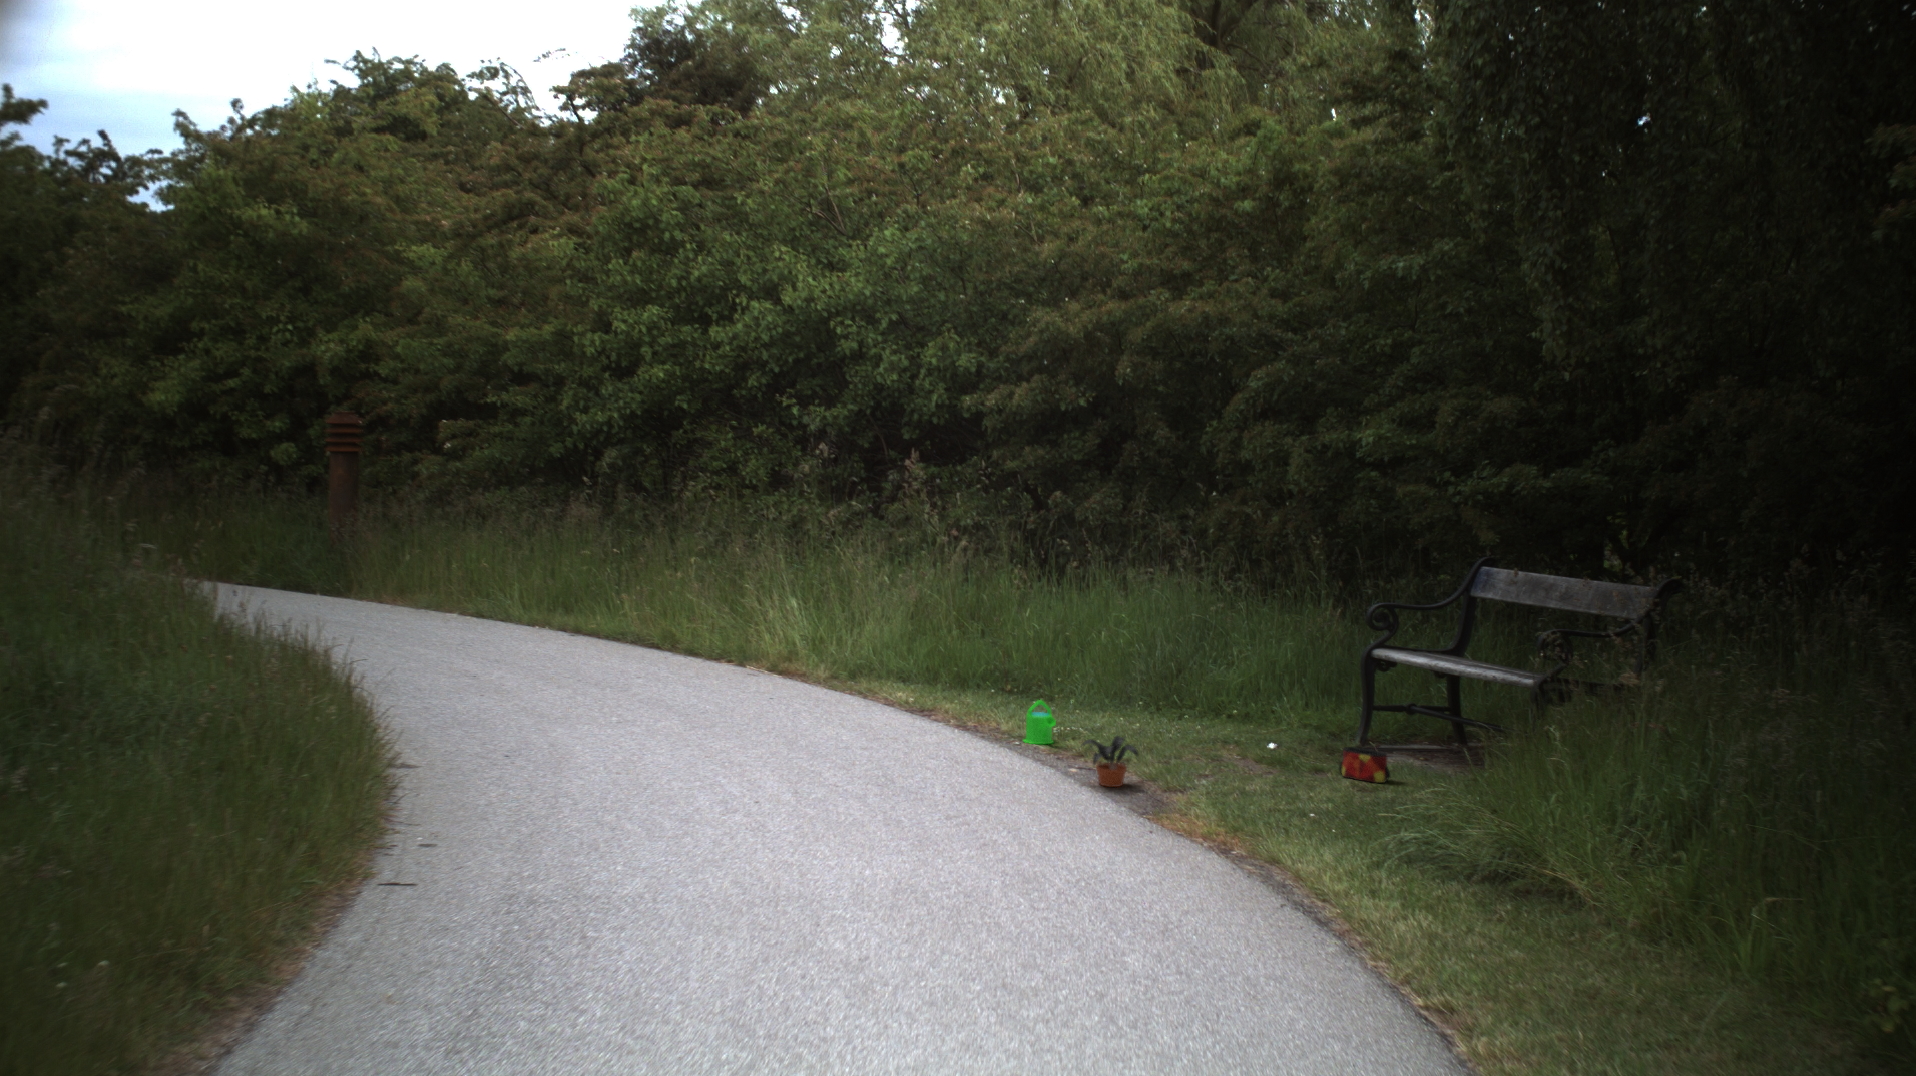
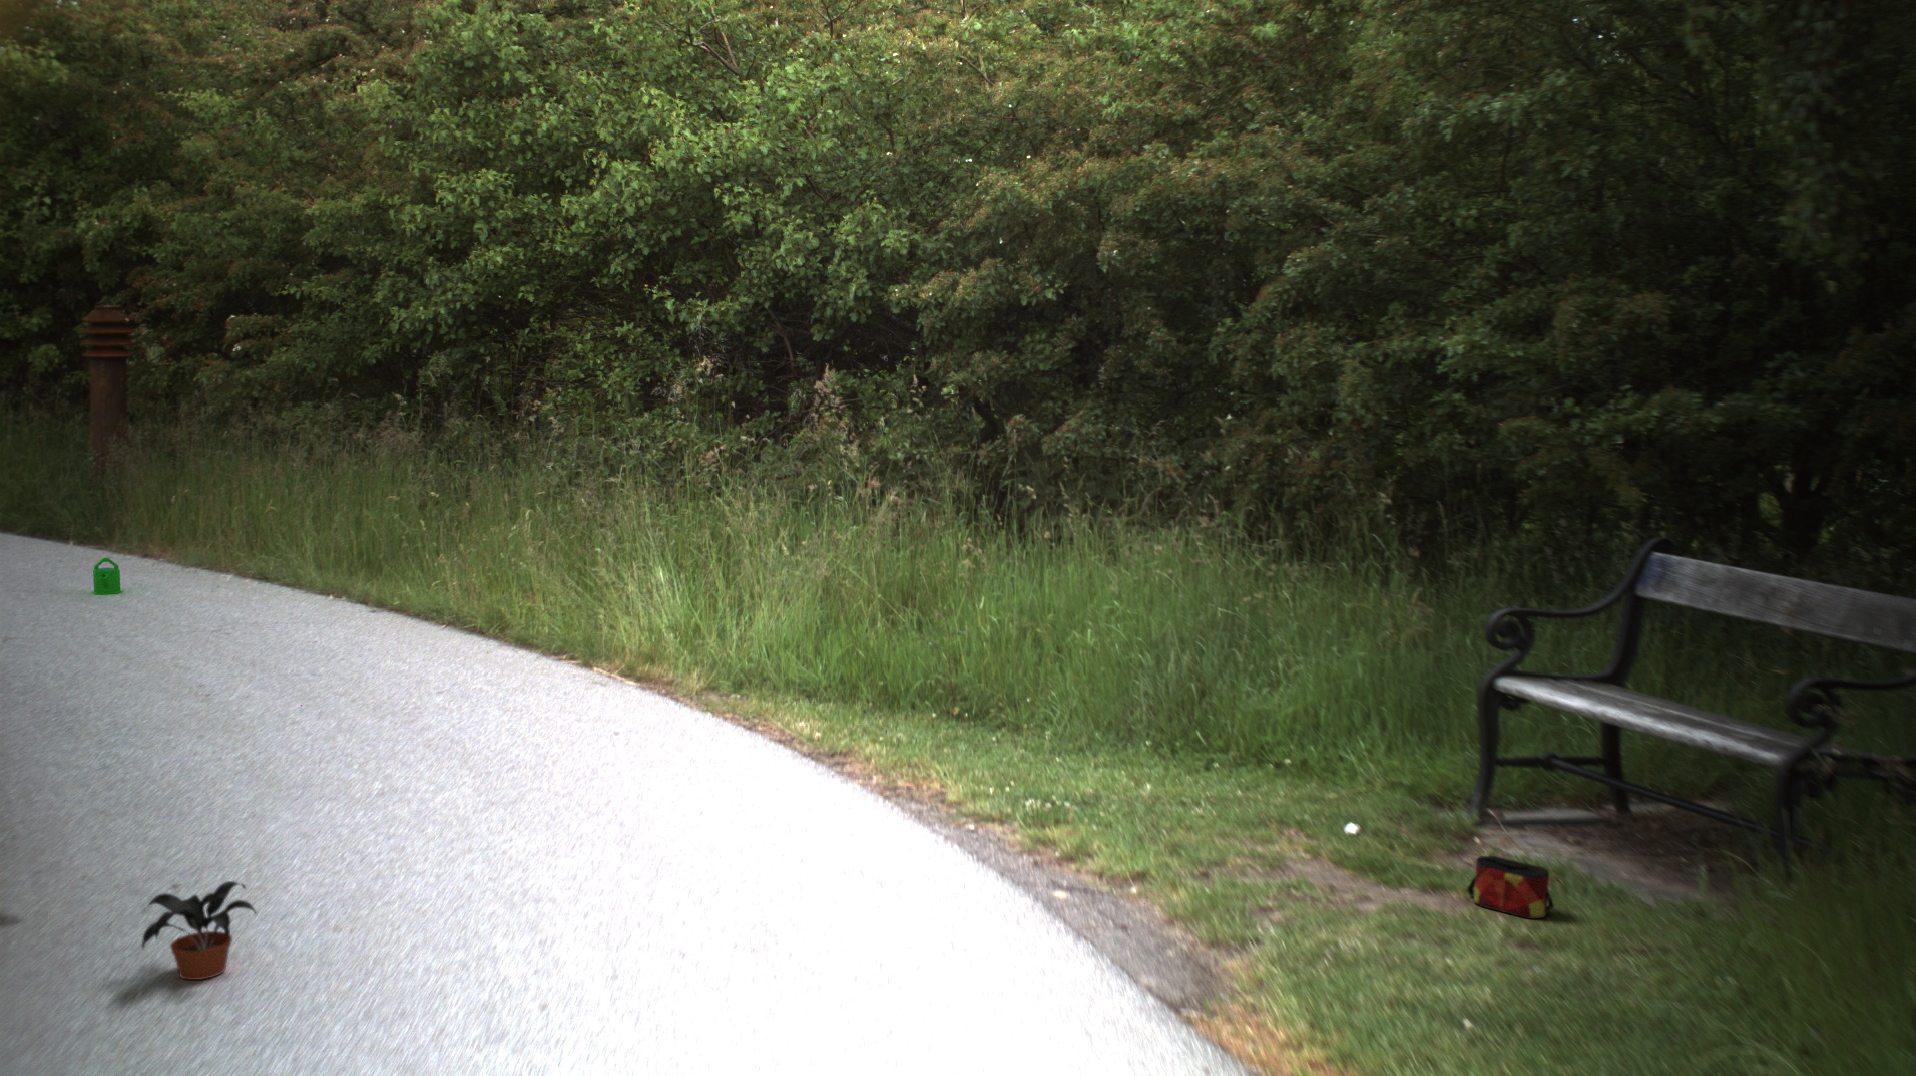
watering can: present [1024,700,1056,744] -> present [92,558,122,594]
potted plant: present [1081,736,1138,787] -> present [142,881,256,980]

